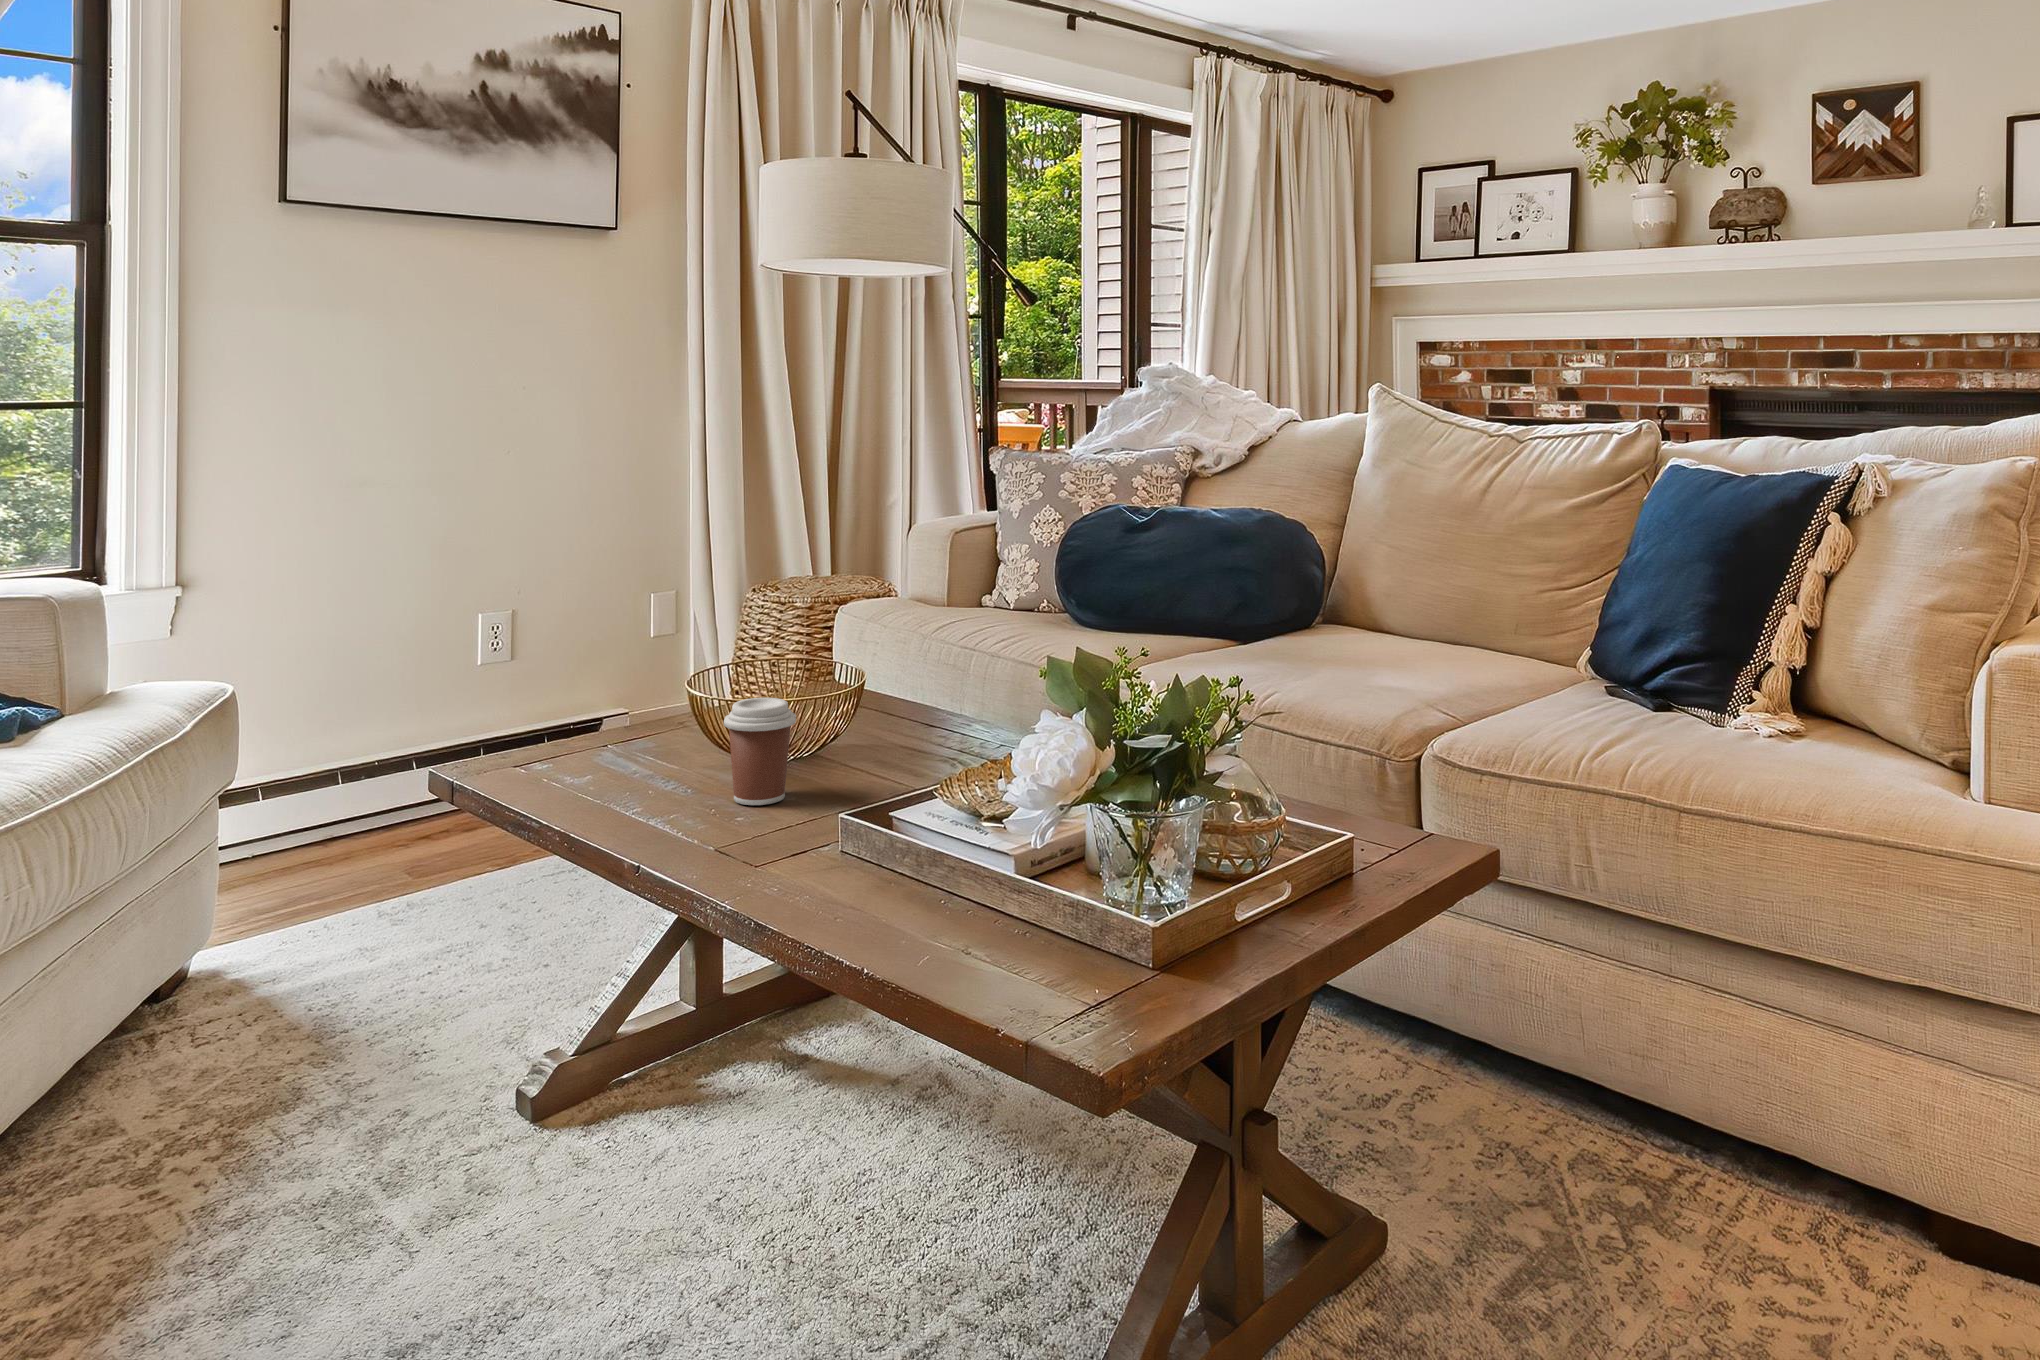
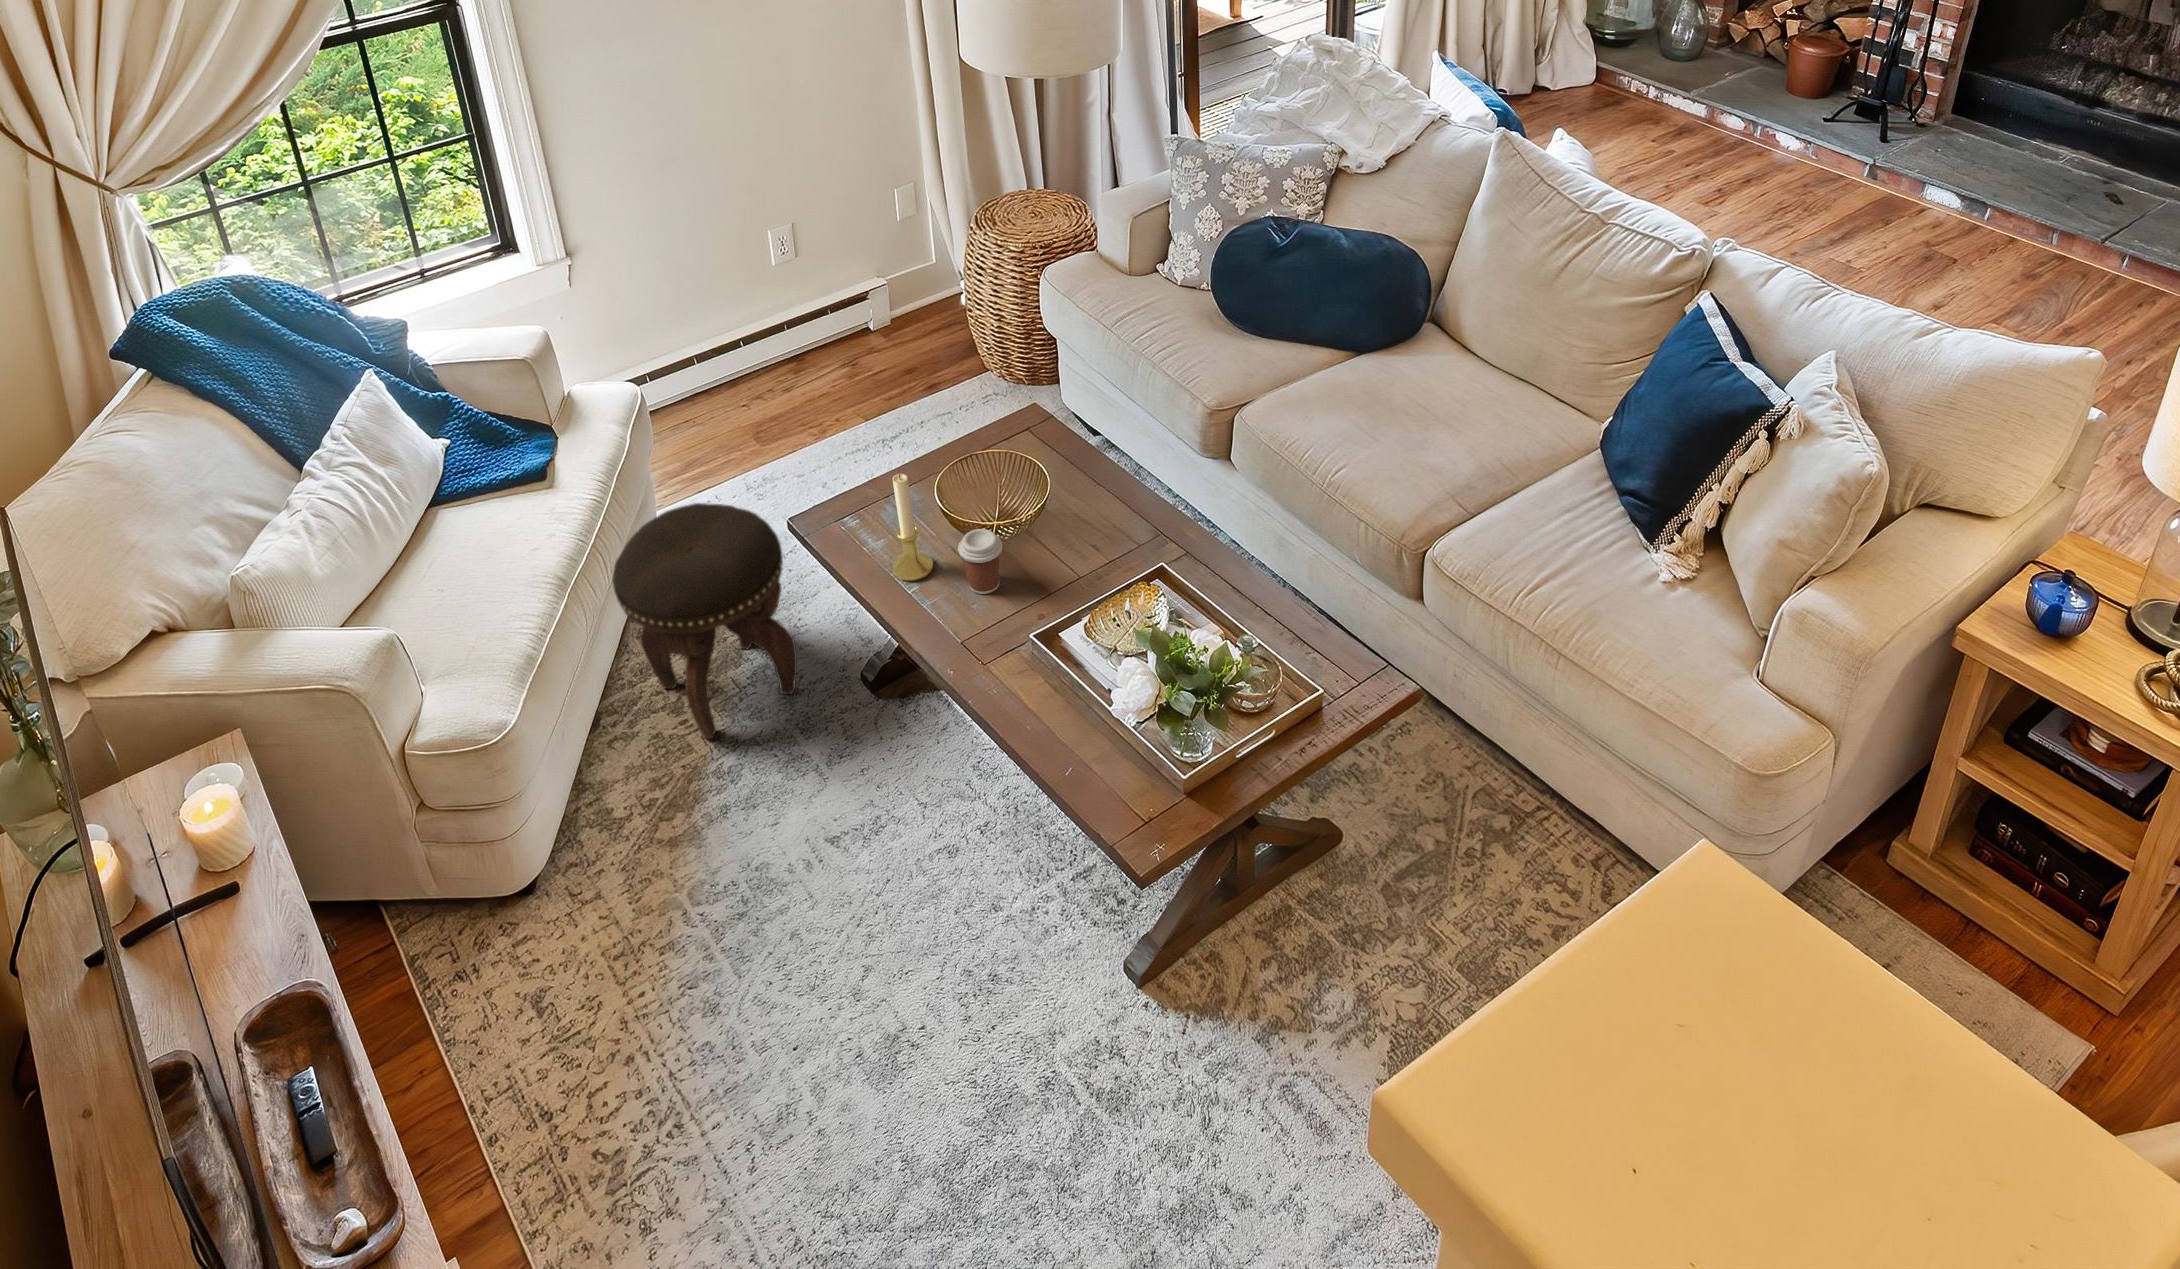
candle holder: none [605,597,674,800] -> present [892,474,933,581]
footstool: none [84,751,411,1191] -> present [612,503,797,739]

